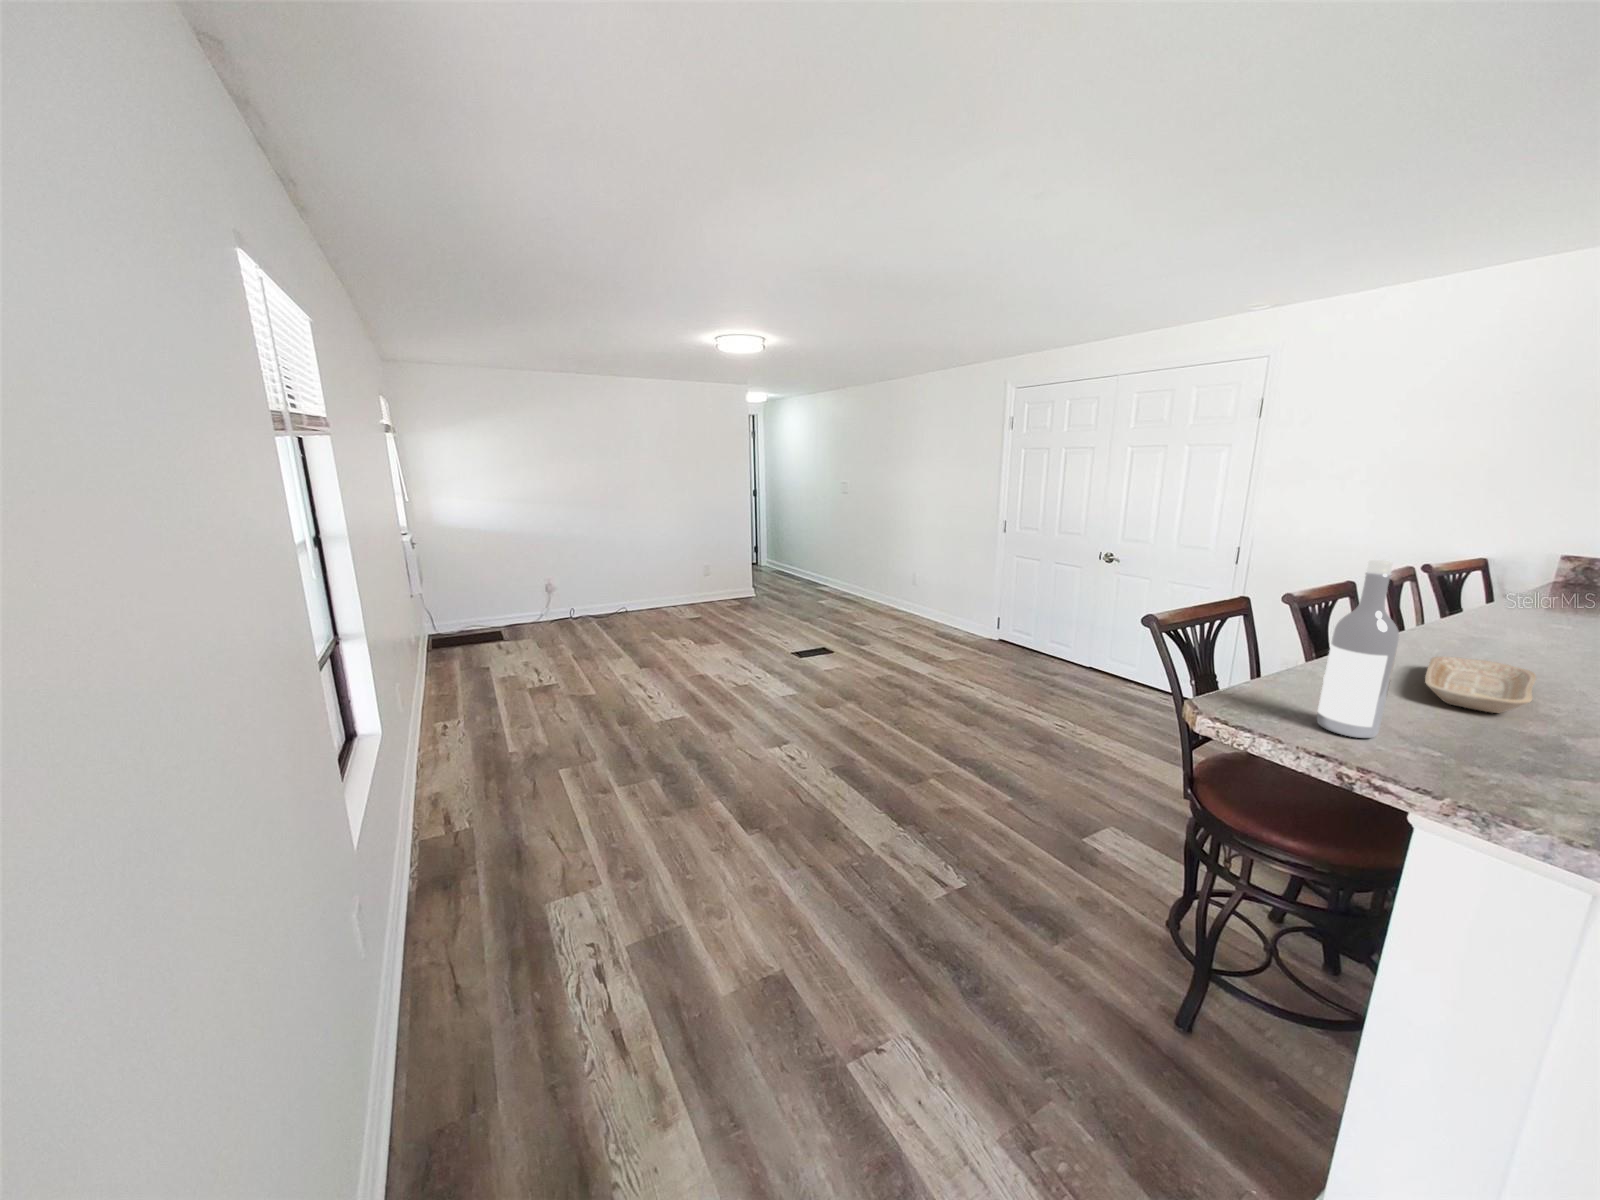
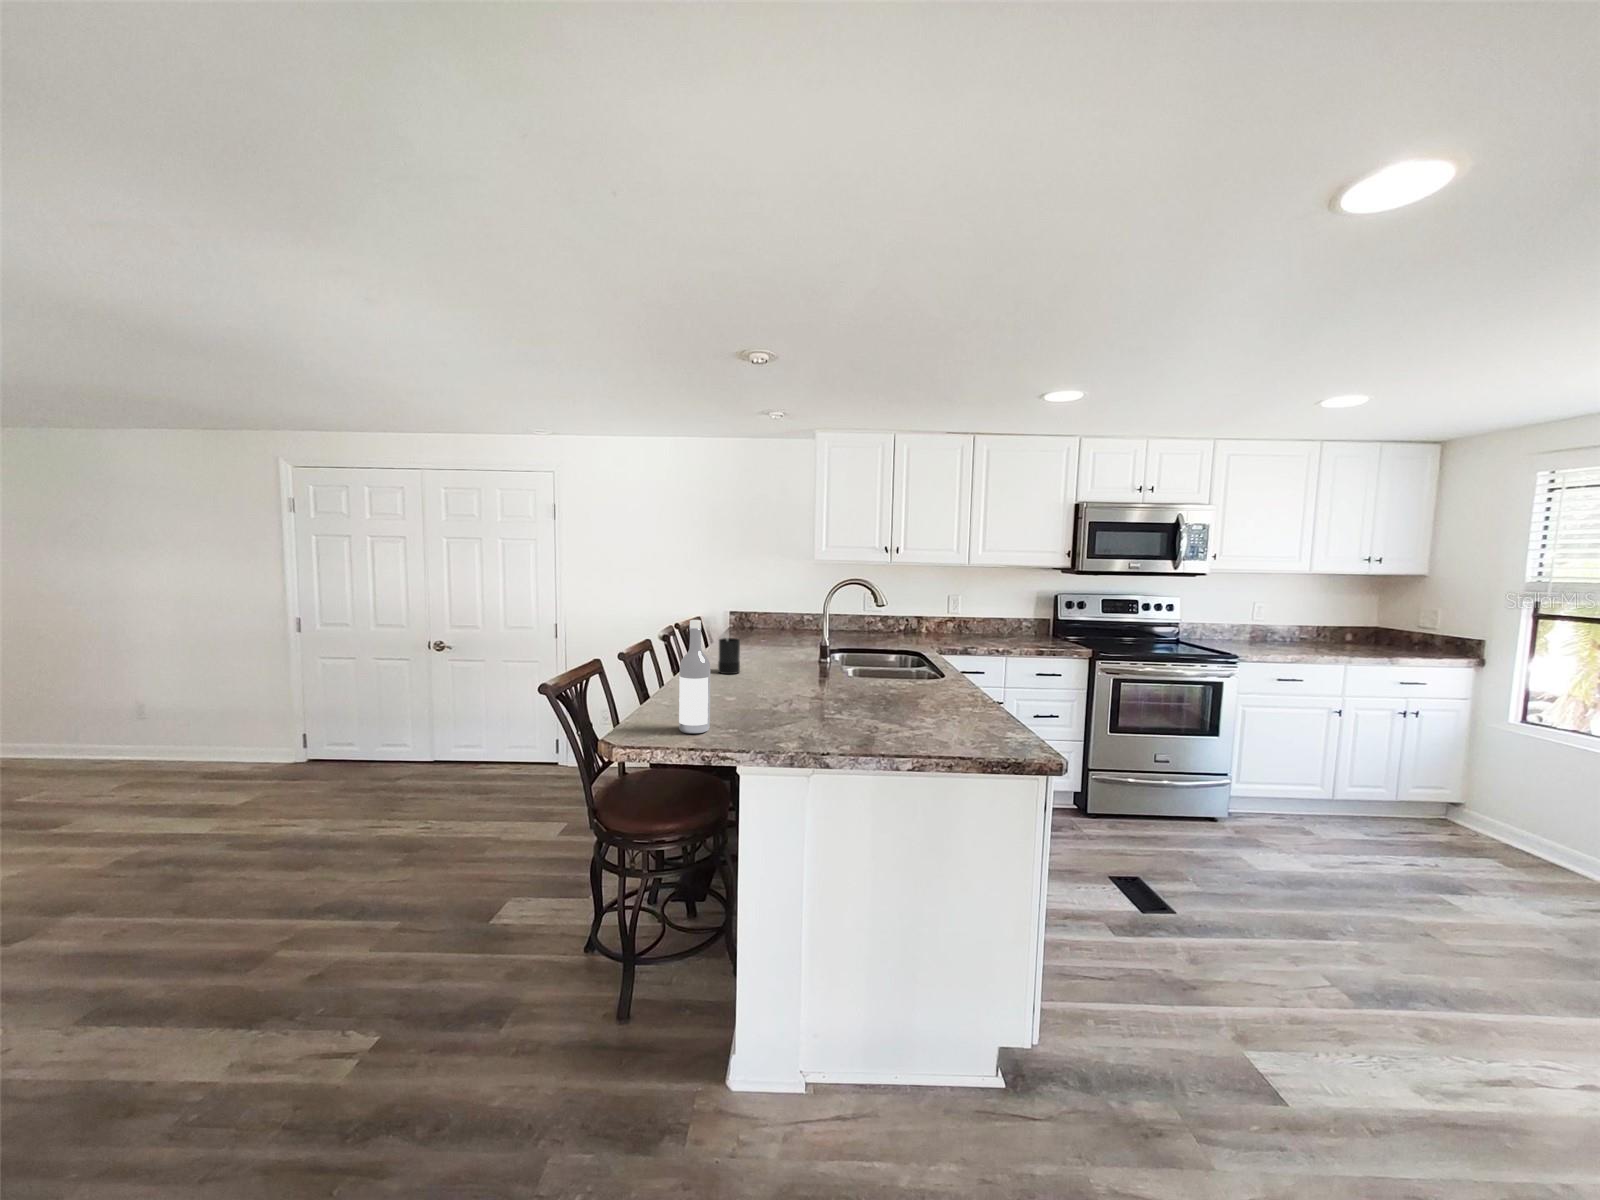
candle: none [1482,592,1553,663] -> present [718,637,740,674]
tray: present [1425,656,1536,713] -> none [706,675,754,703]

